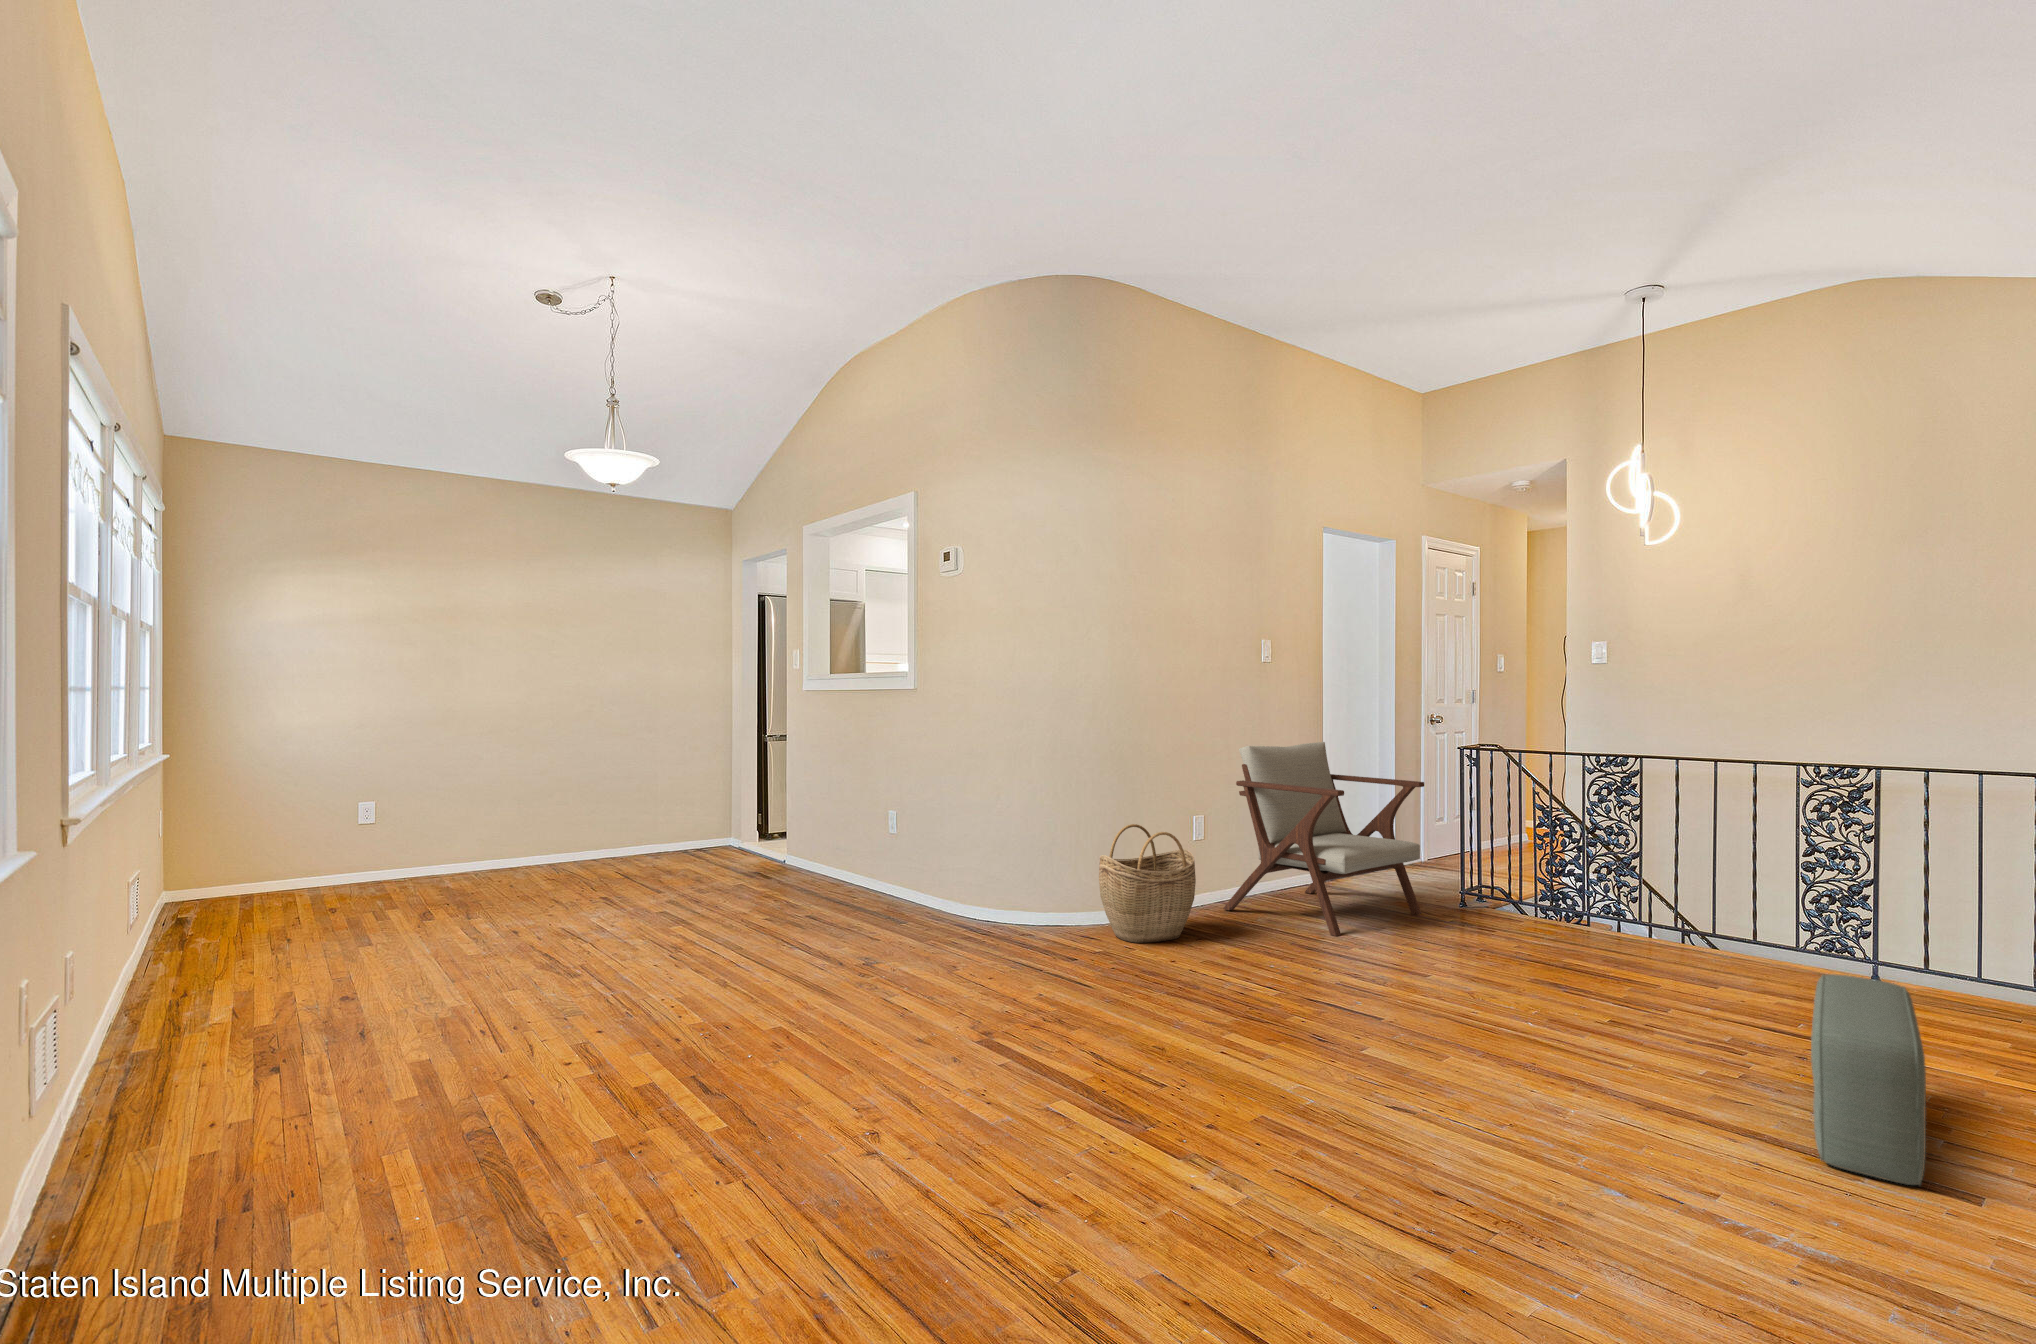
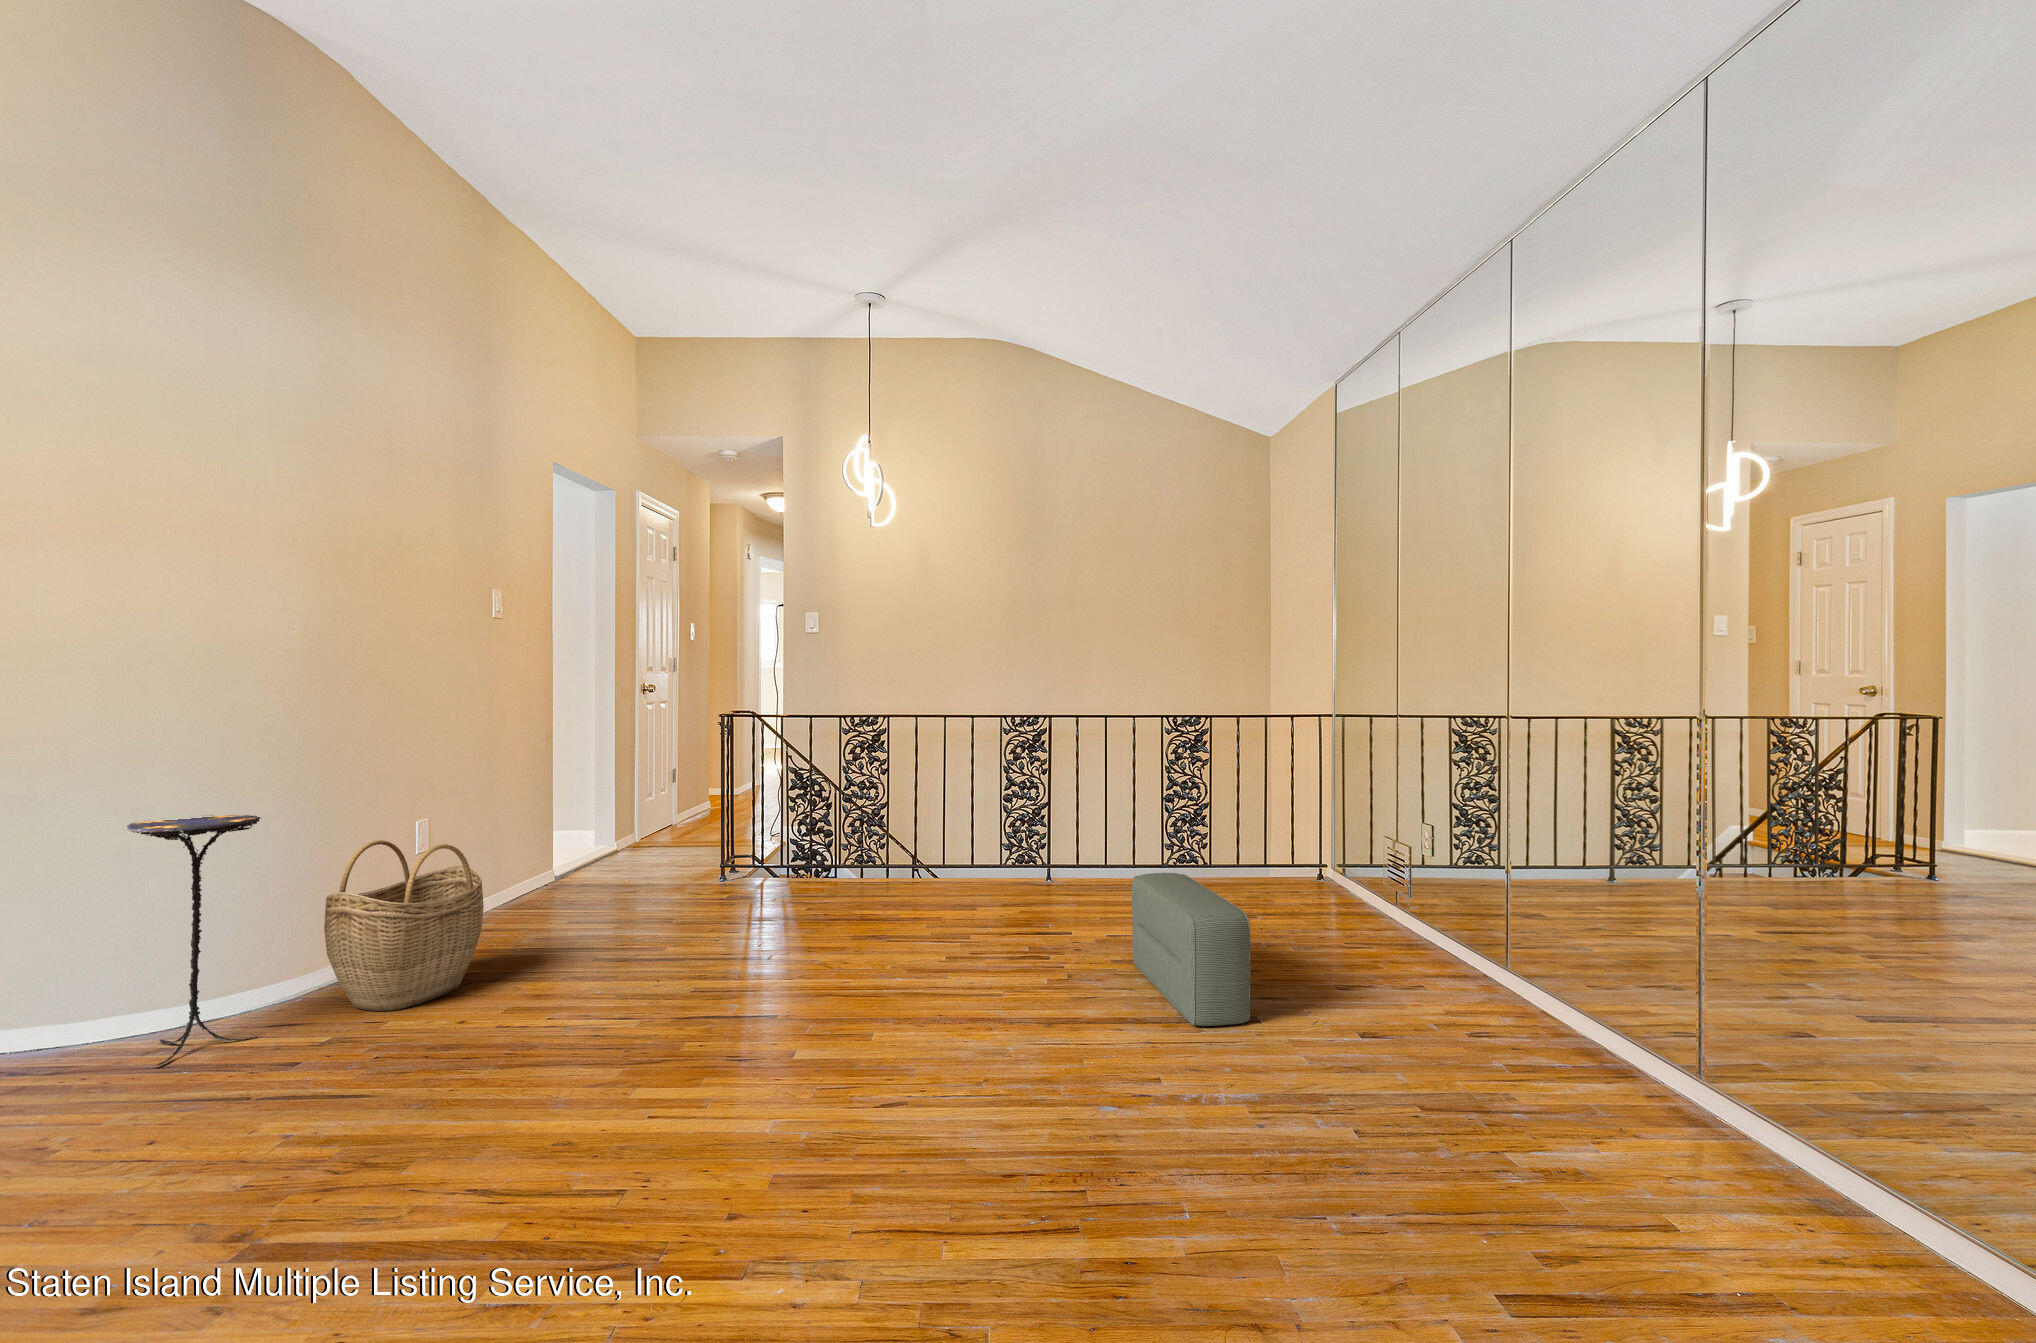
lounge chair: present [1223,742,1424,936] -> none [489,713,725,938]
side table: none [1000,794,1063,942] -> present [127,815,261,1065]

